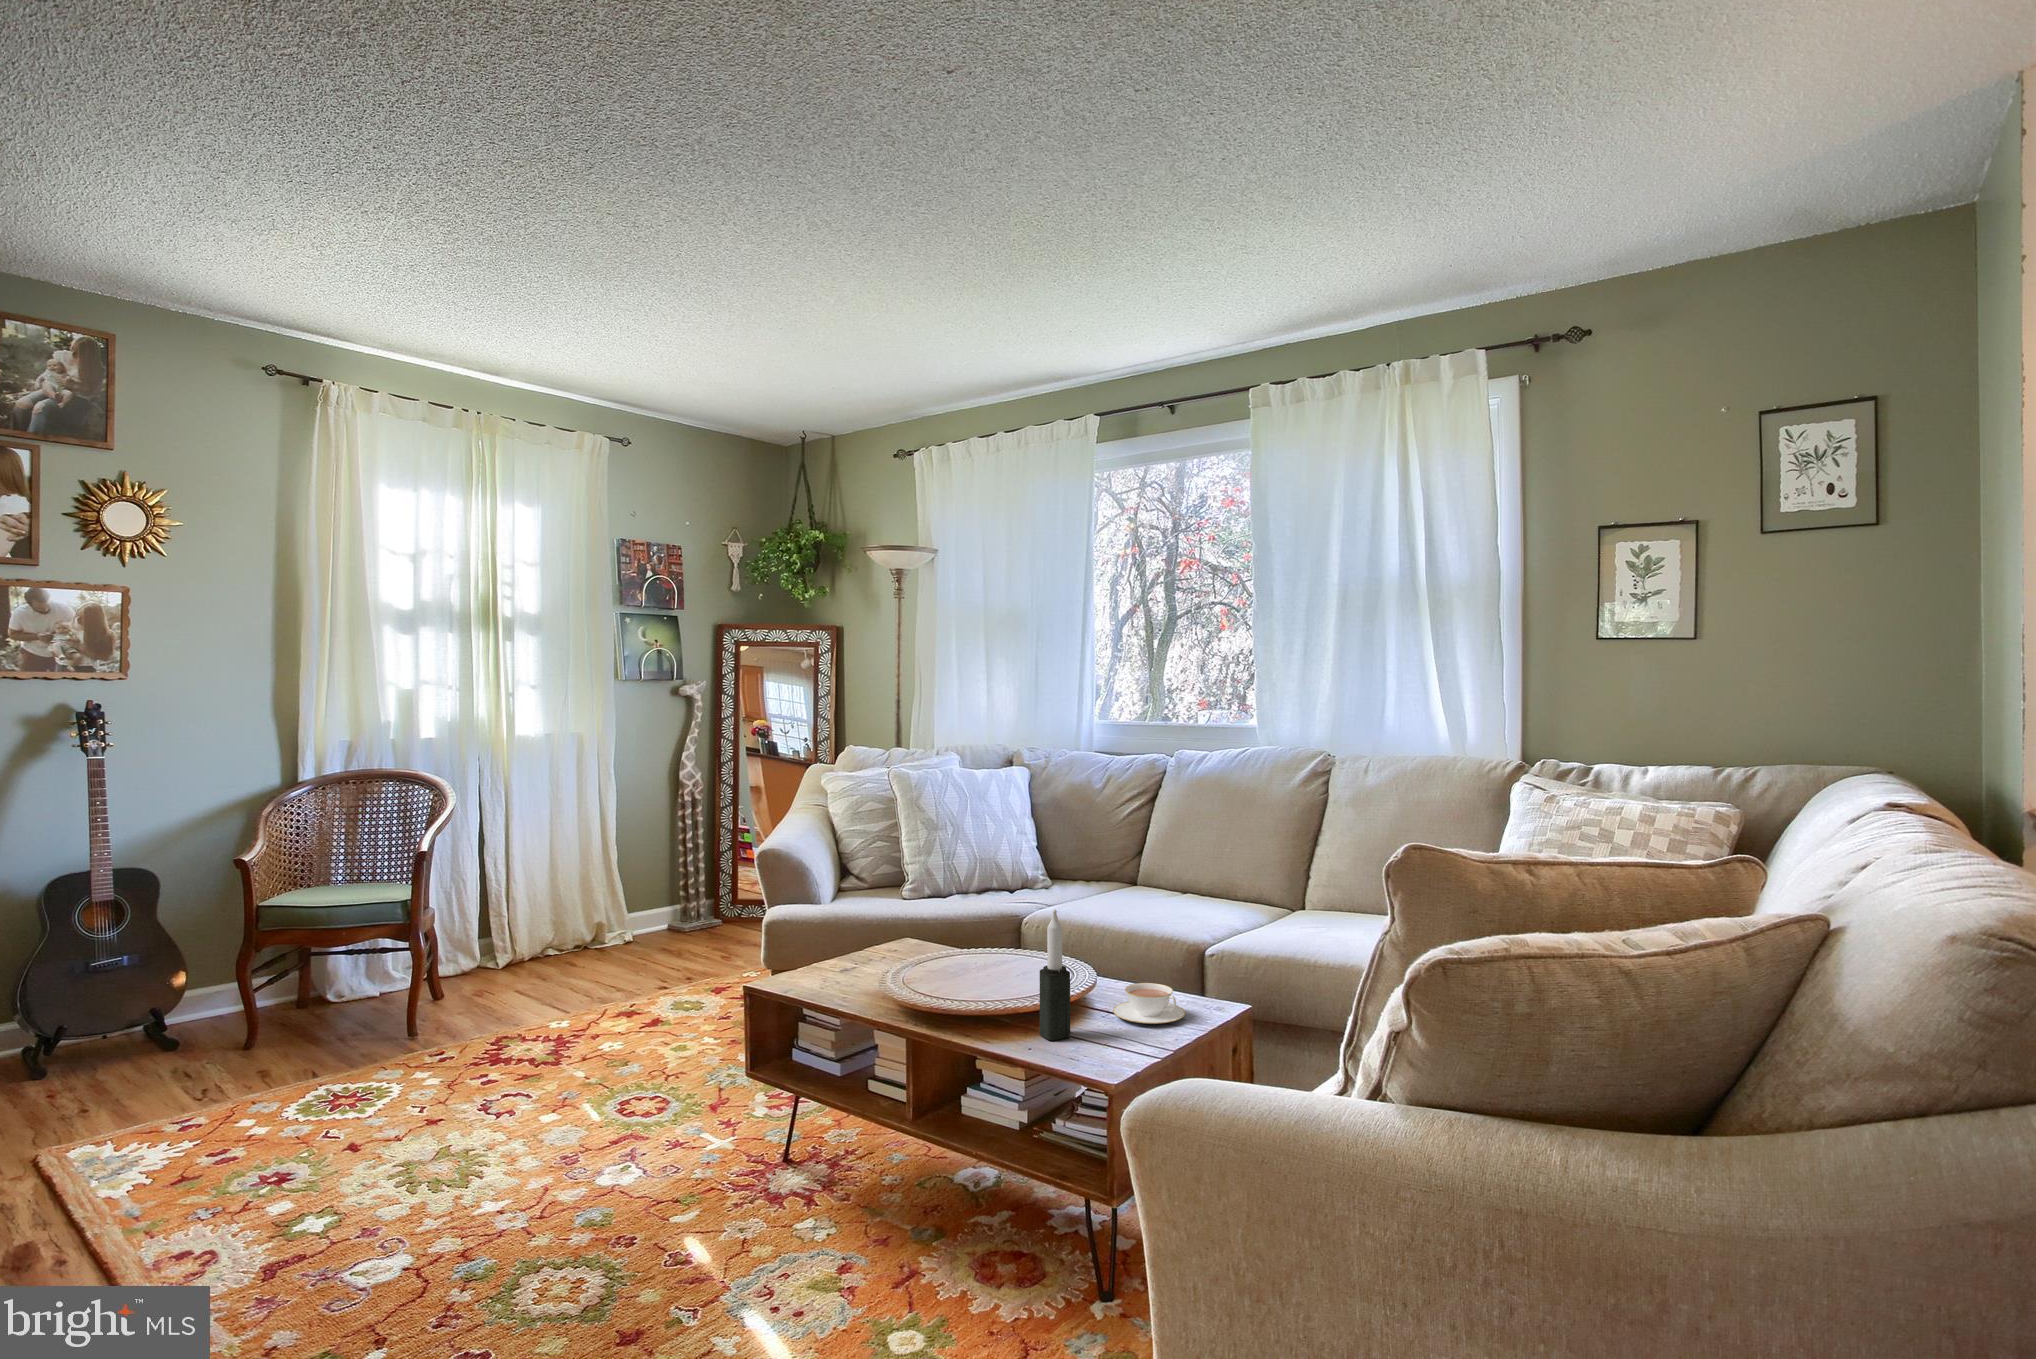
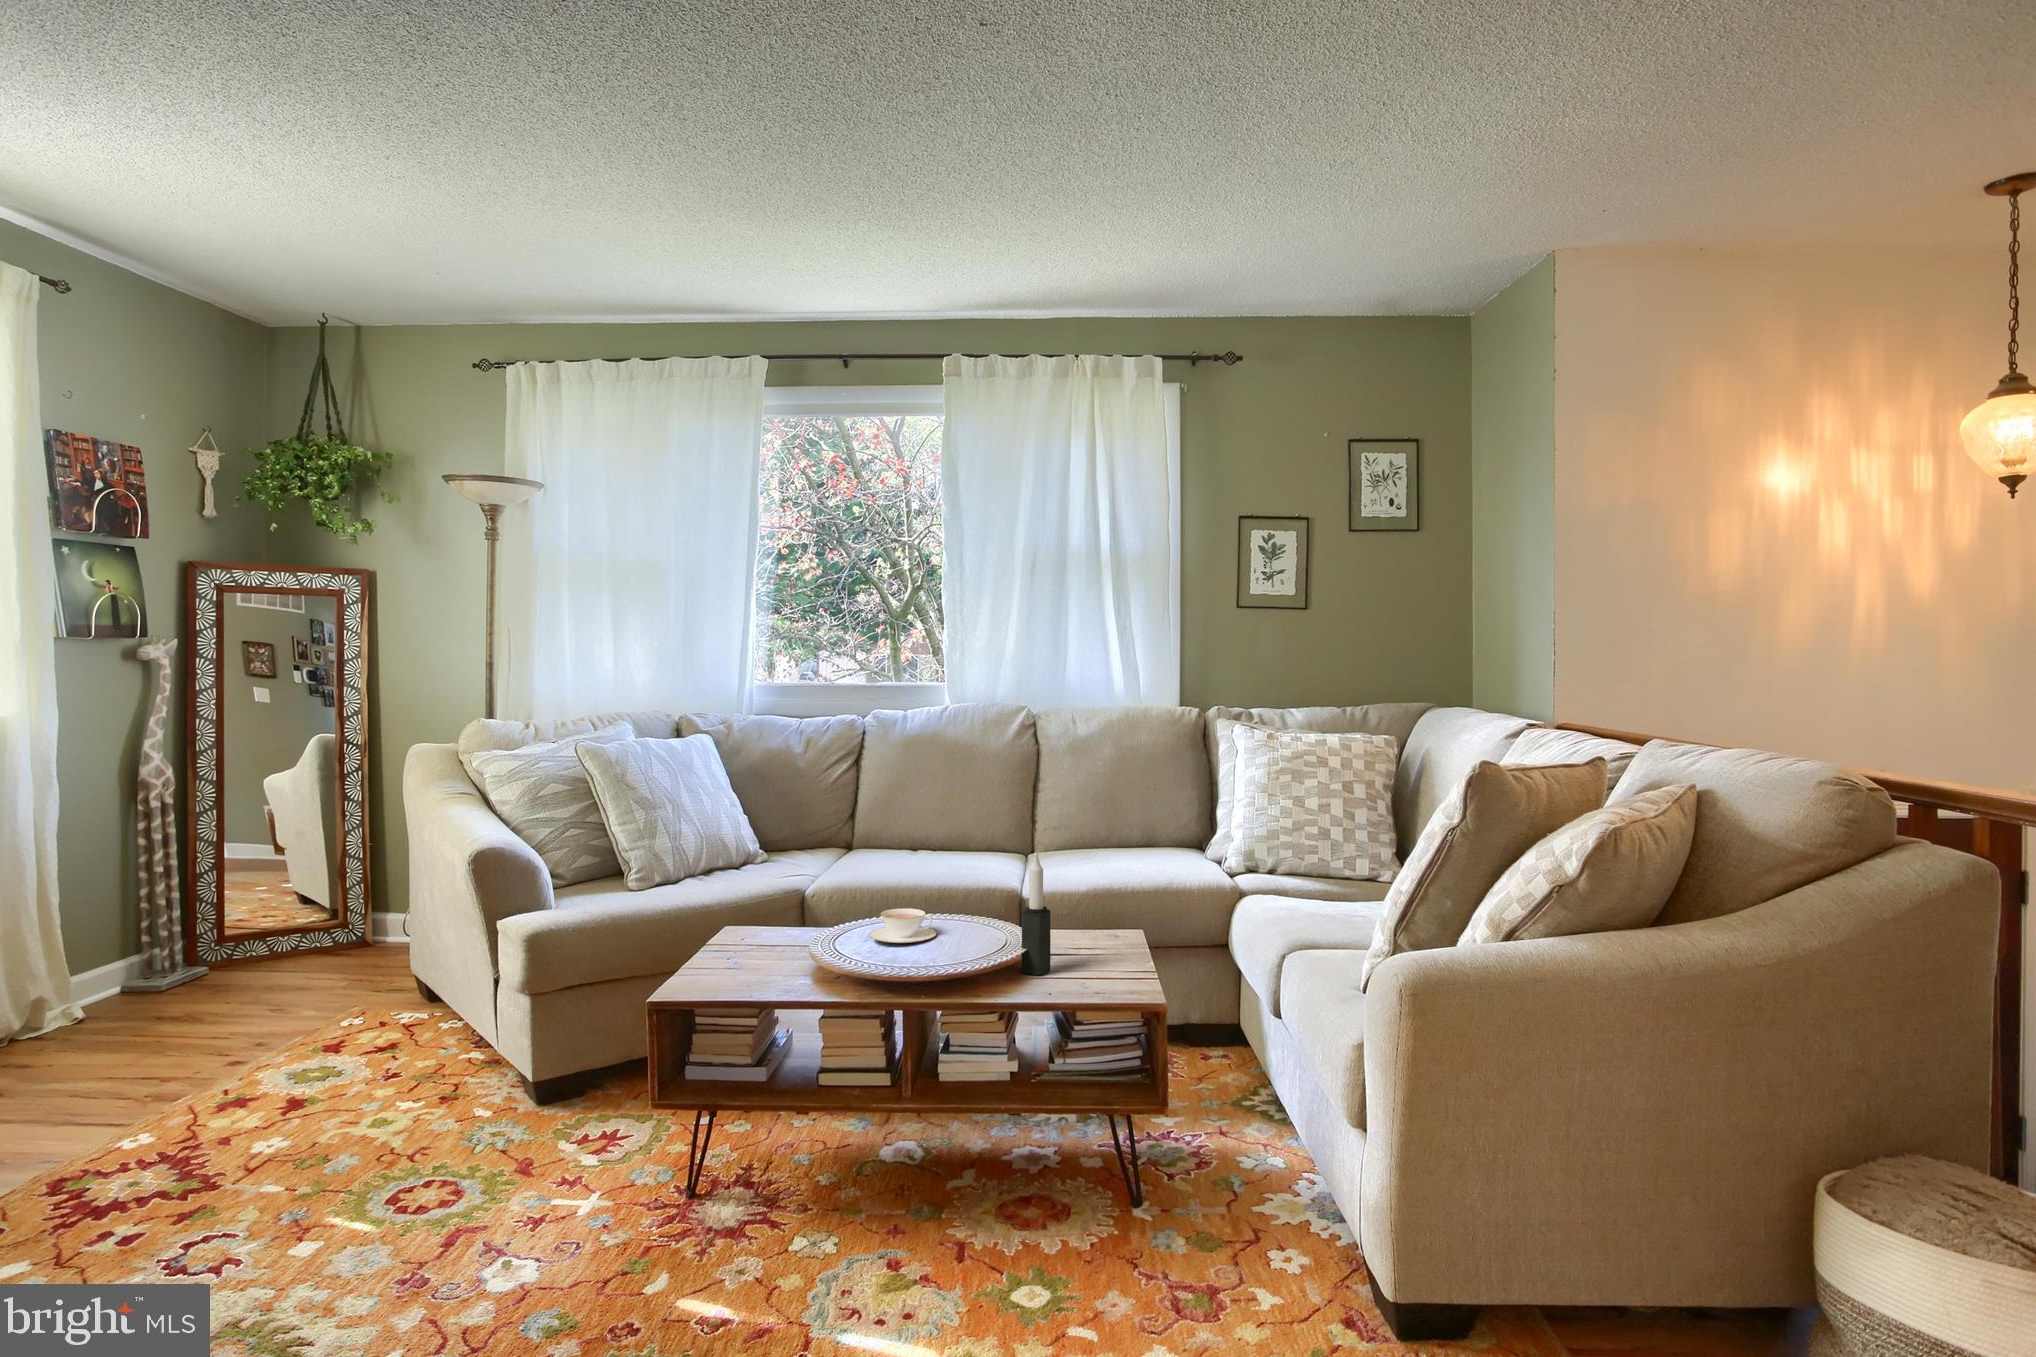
teacup: present [1113,983,1185,1024] -> present [869,908,937,943]

